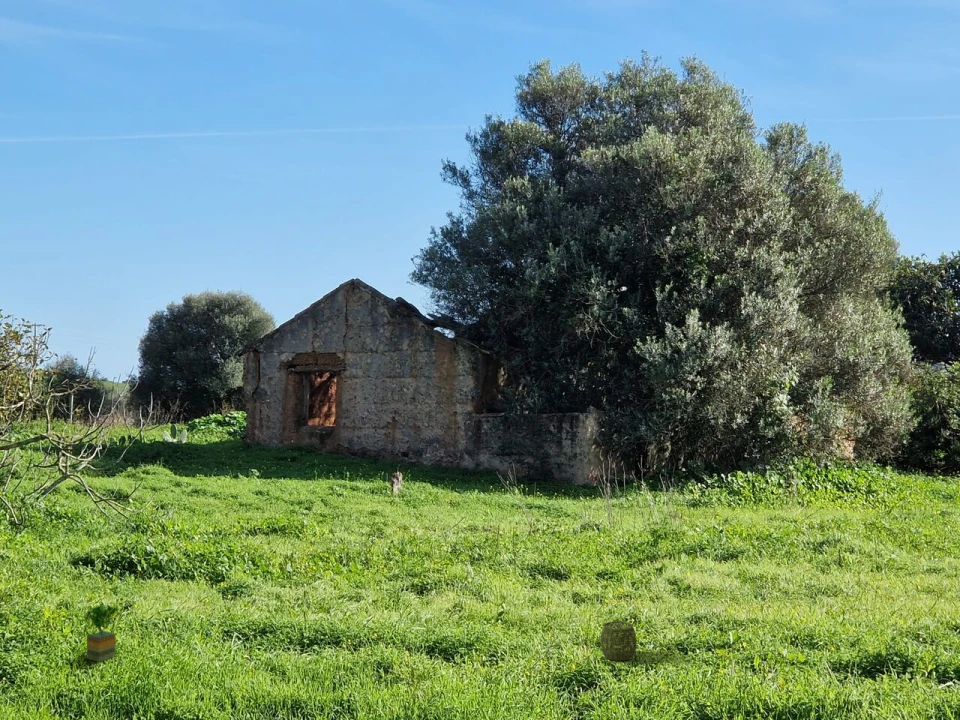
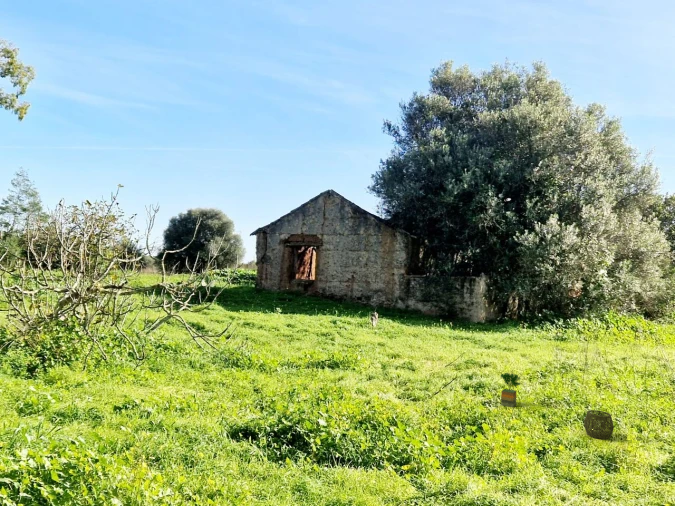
potted tree: present [84,605,121,662] -> present [501,373,520,407]

